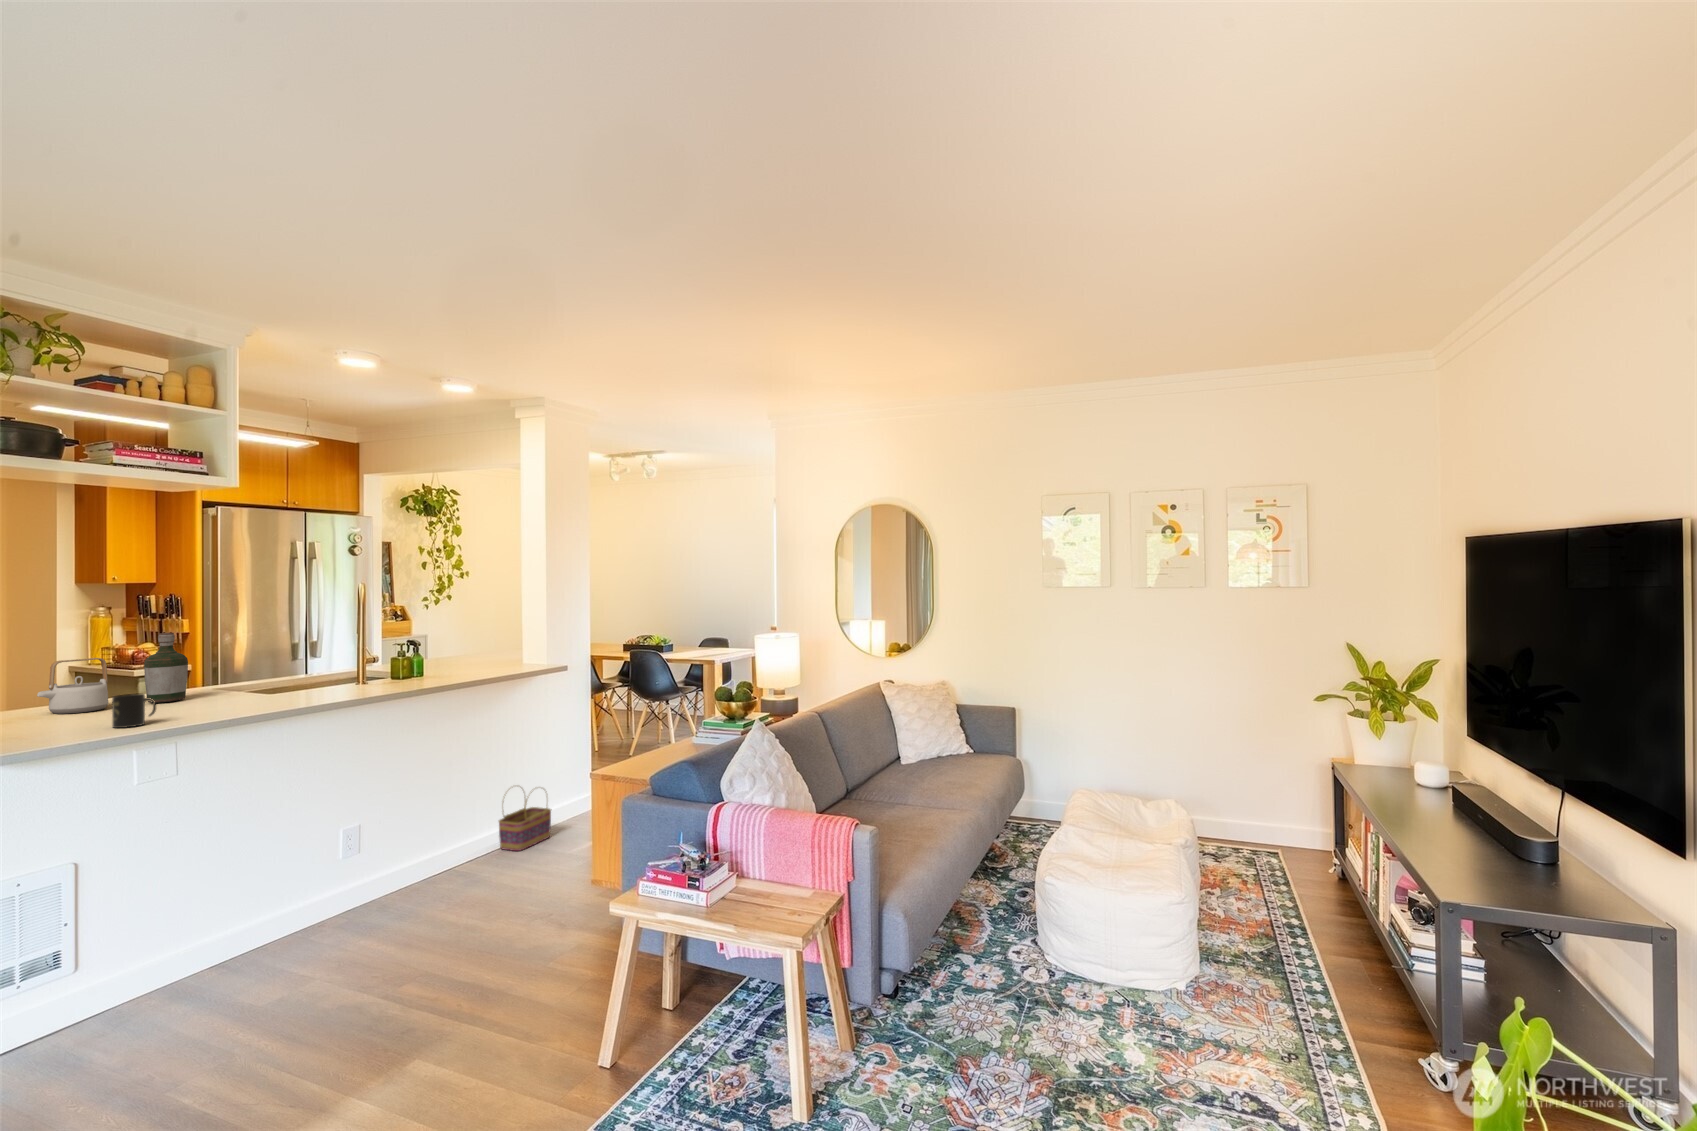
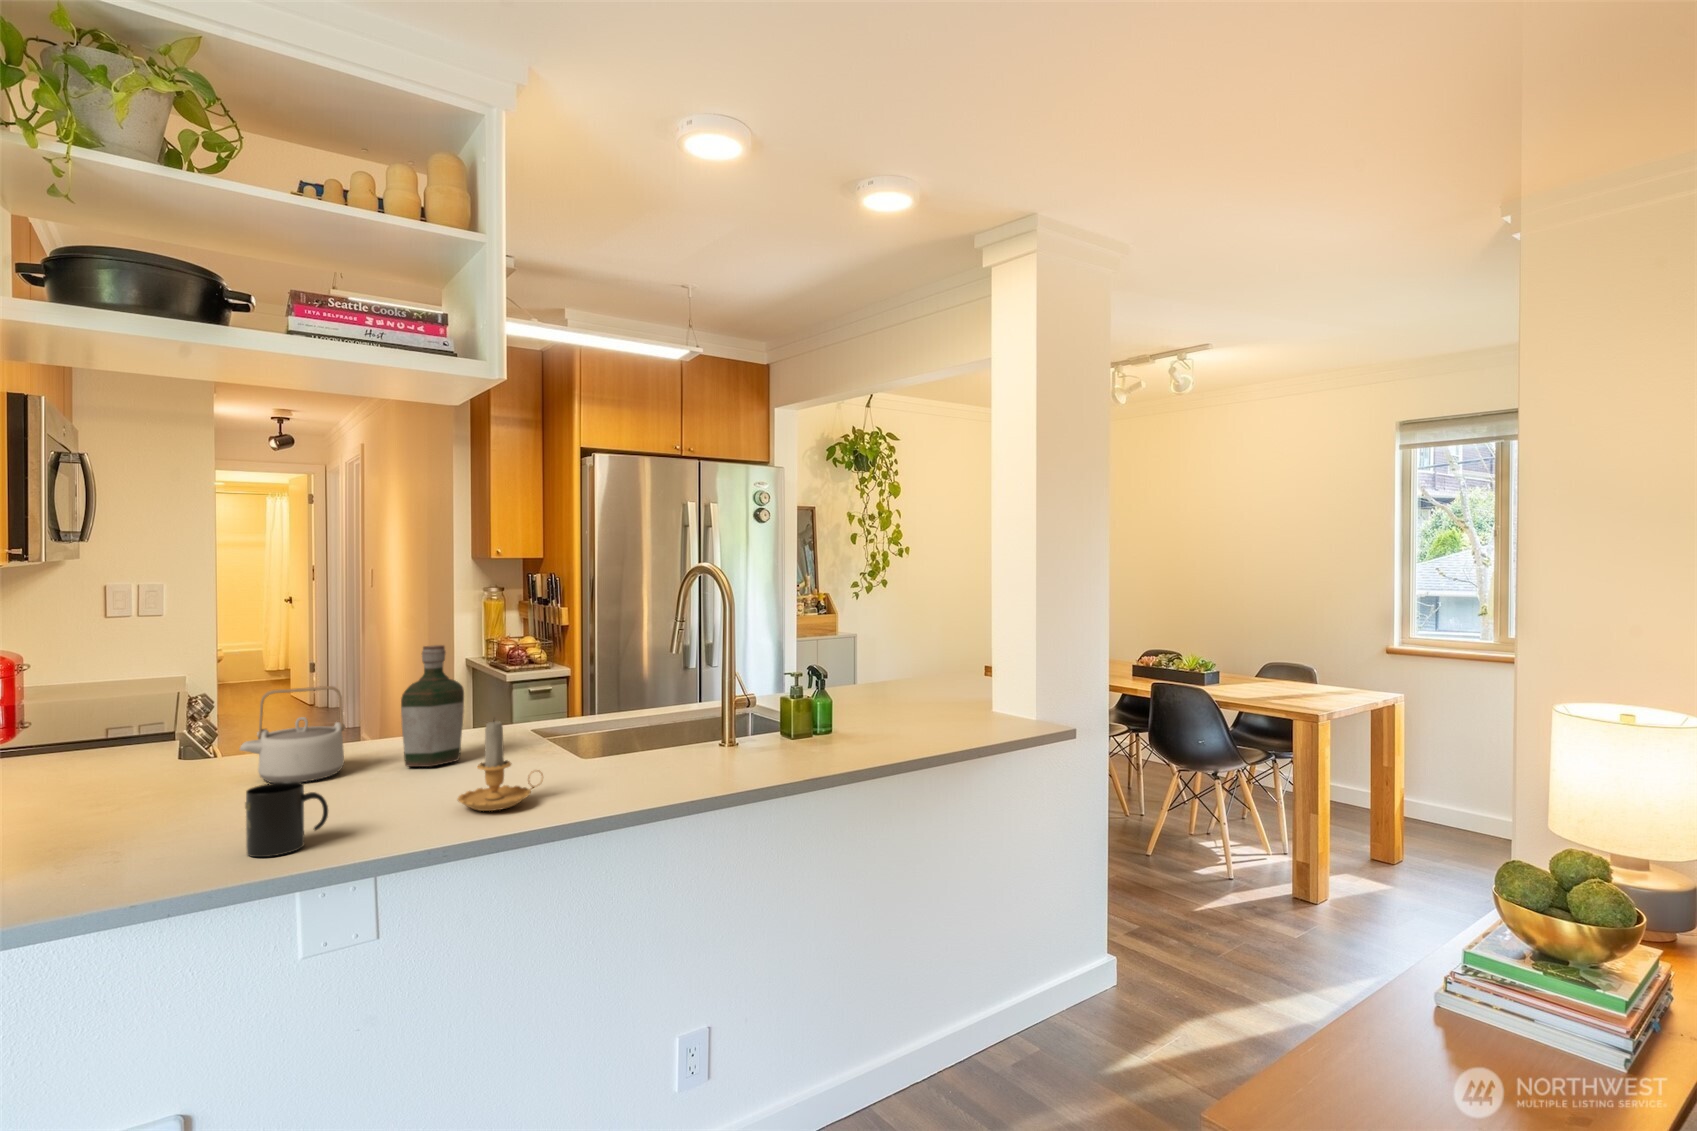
candle: none [216,662,264,710] -> present [458,721,543,811]
basket: present [499,799,551,851] -> none [952,954,1048,1100]

